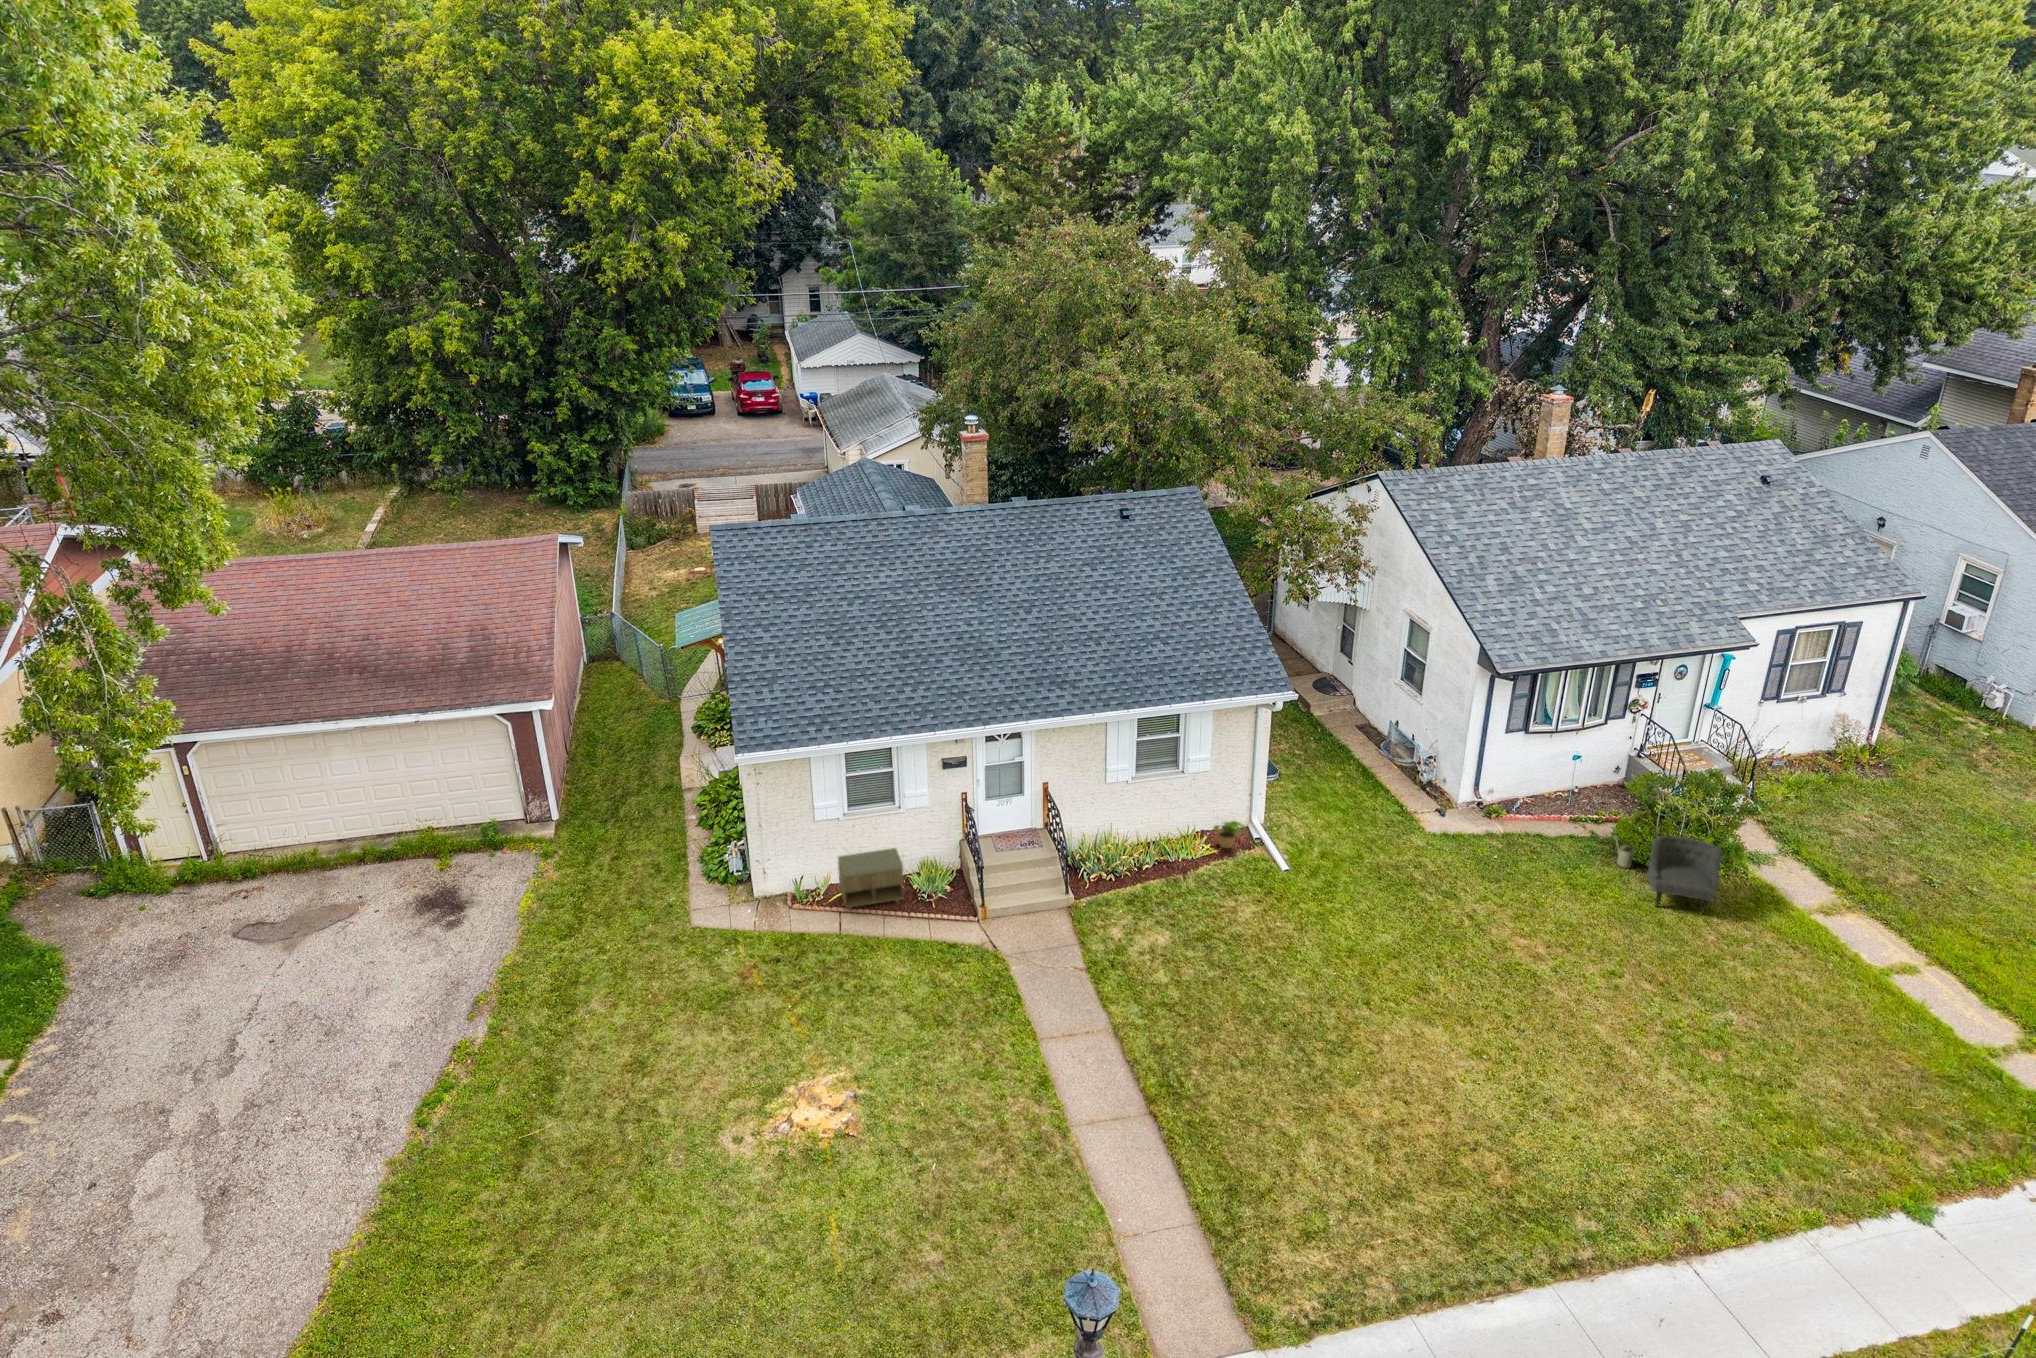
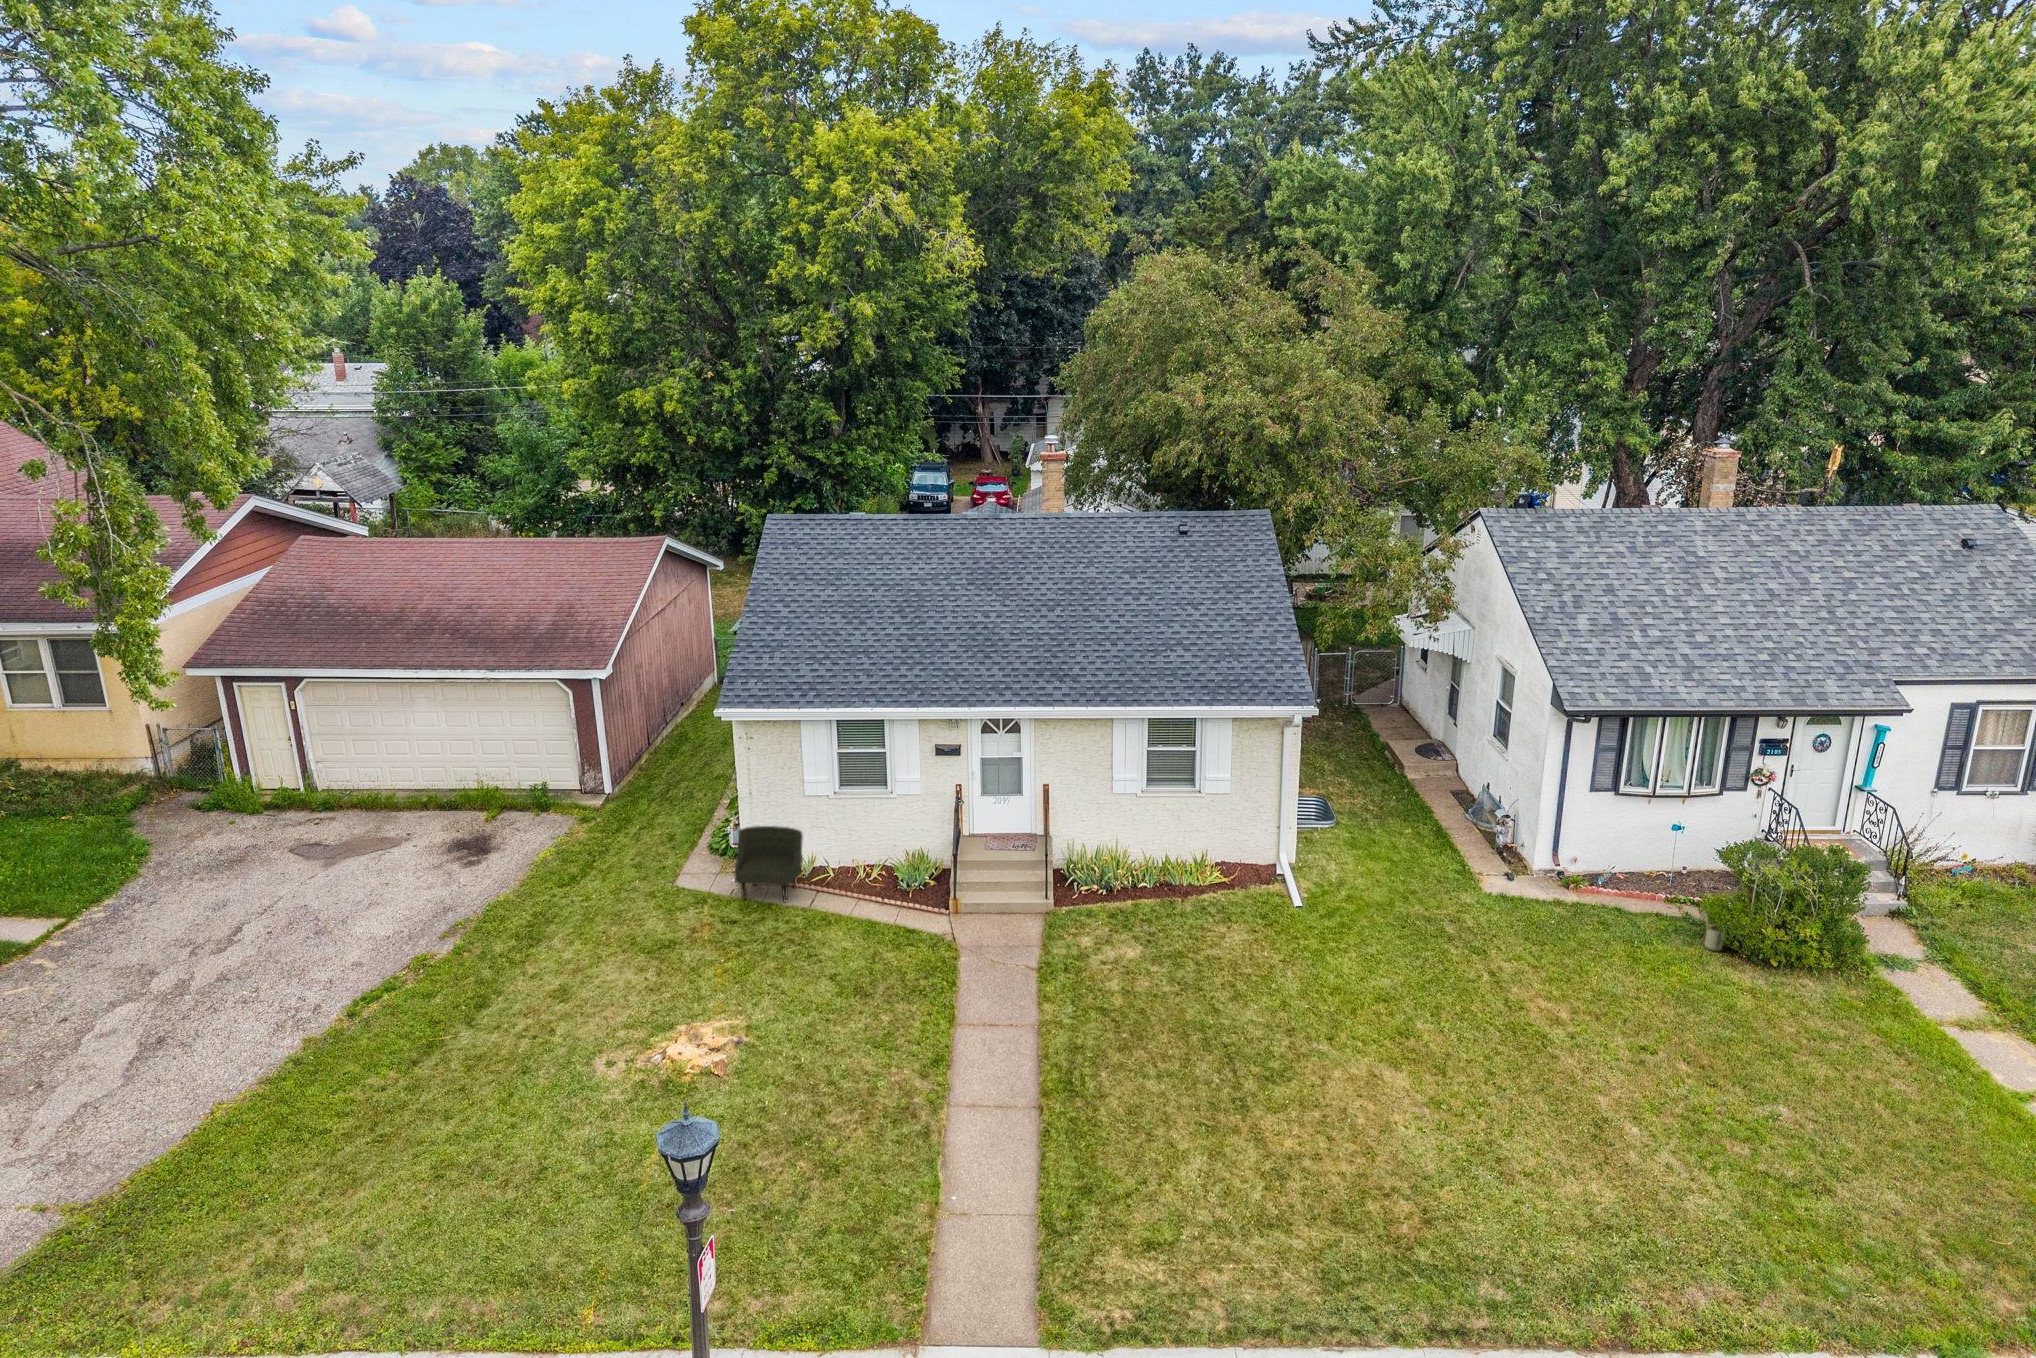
potted plant: present [1214,821,1246,848] -> none [1232,851,1266,882]
armchair: present [1647,836,1723,915] -> present [735,826,803,902]
storage bench: present [838,848,904,909] -> none [823,835,888,890]

